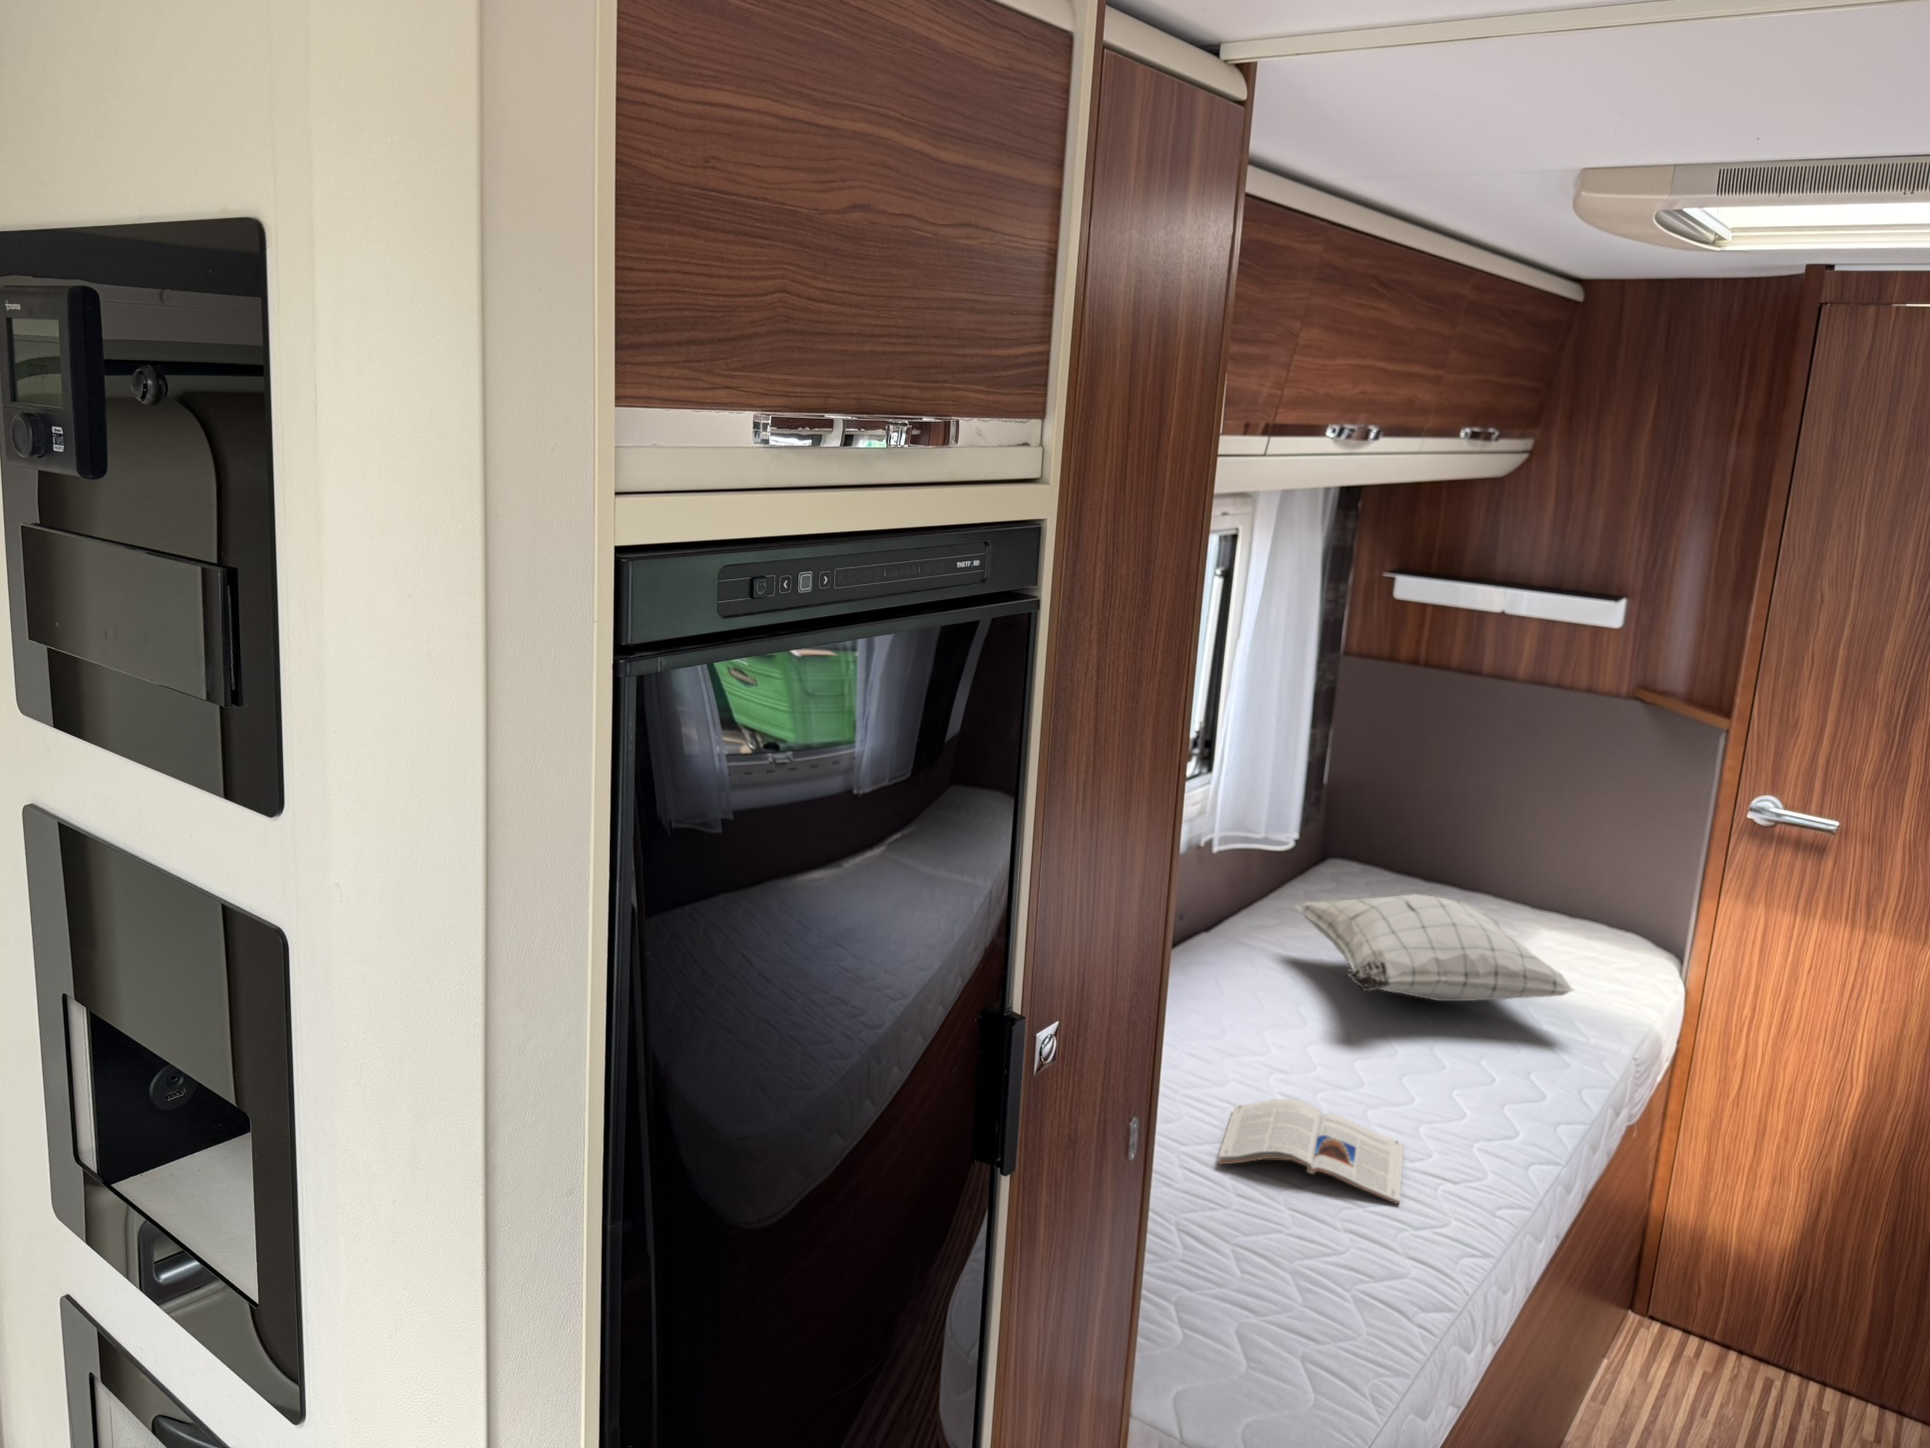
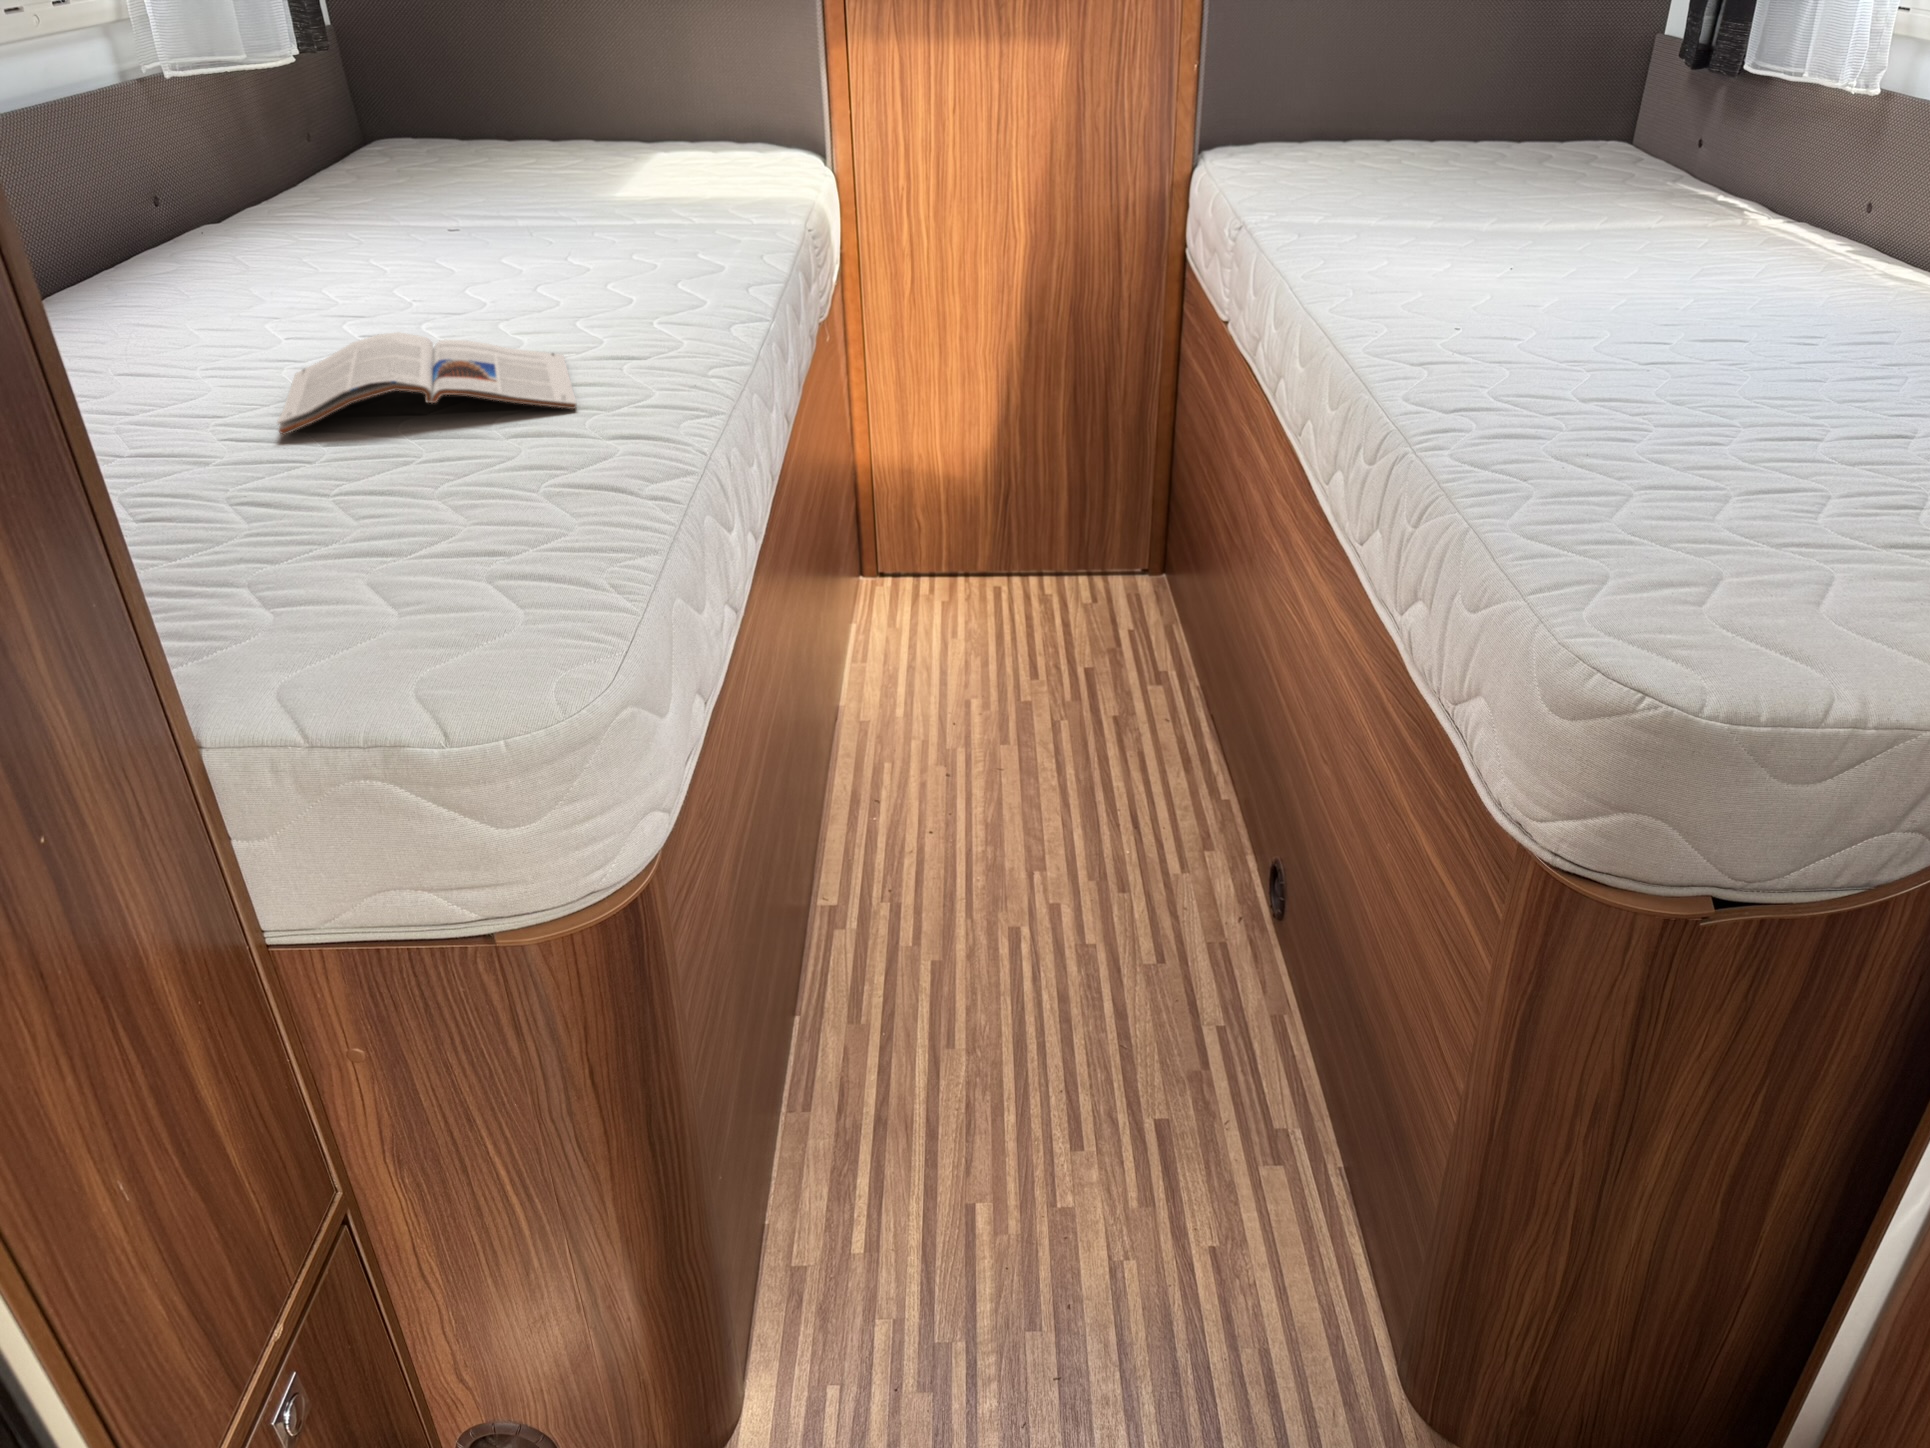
pillow: present [1296,894,1573,1001] -> none [332,81,724,234]

